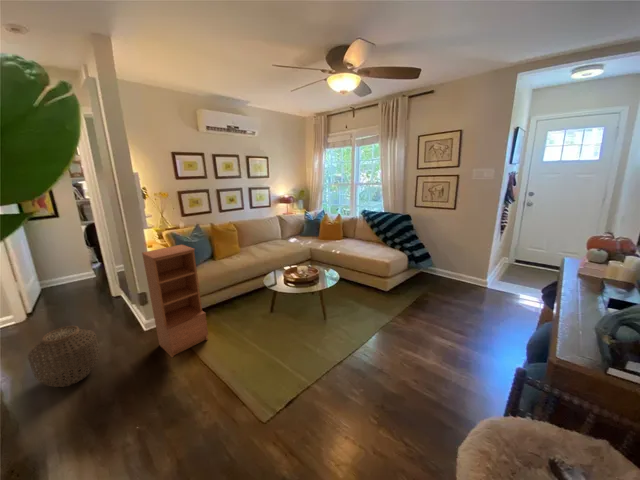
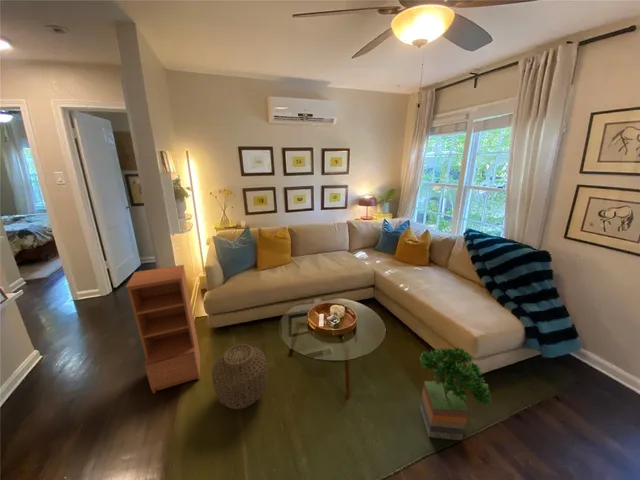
potted tree: none [364,263,405,318] -> present [420,348,491,440]
woven basket: present [28,326,100,387] -> present [212,344,268,409]

